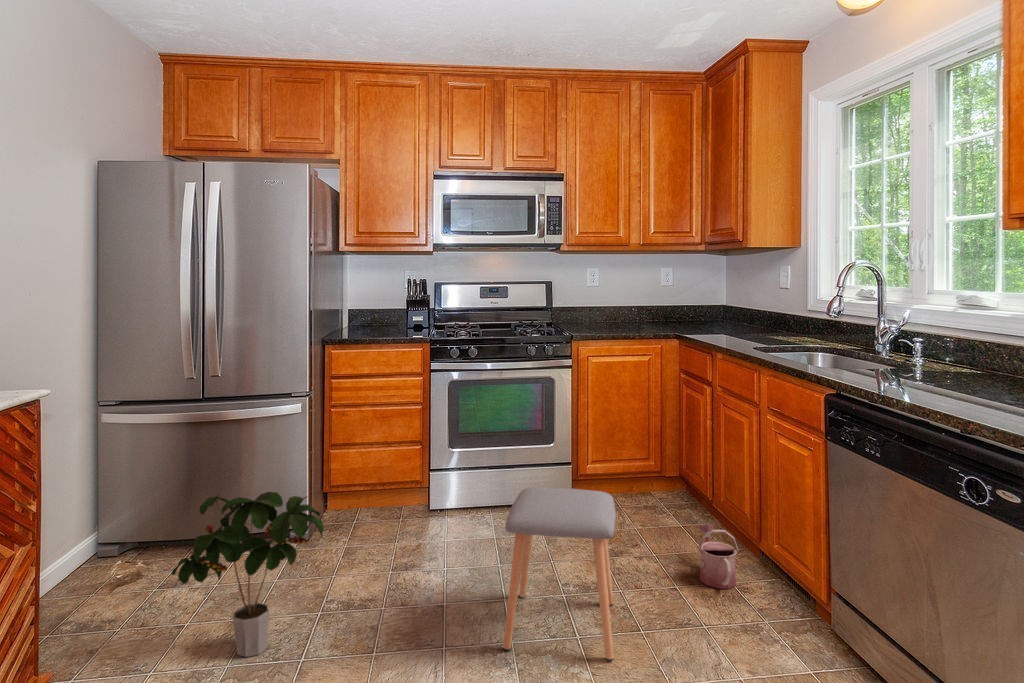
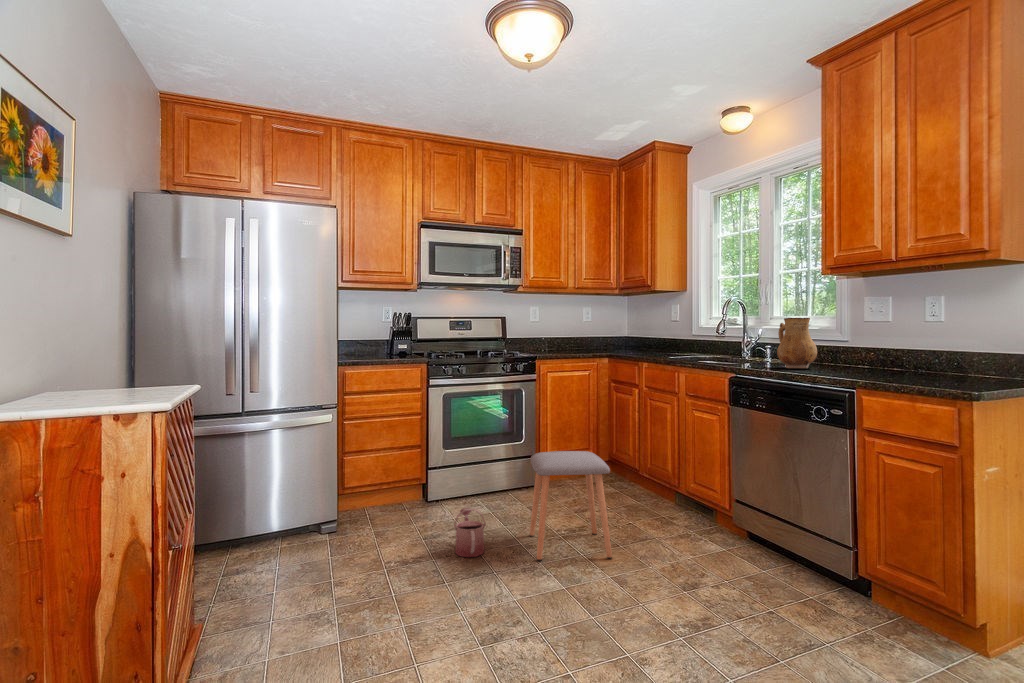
ceramic pitcher: none [918,300,995,388] -> present [777,318,817,368]
potted plant: present [172,492,323,657] -> none [290,456,407,583]
watering can: present [698,524,738,589] -> present [454,508,486,557]

